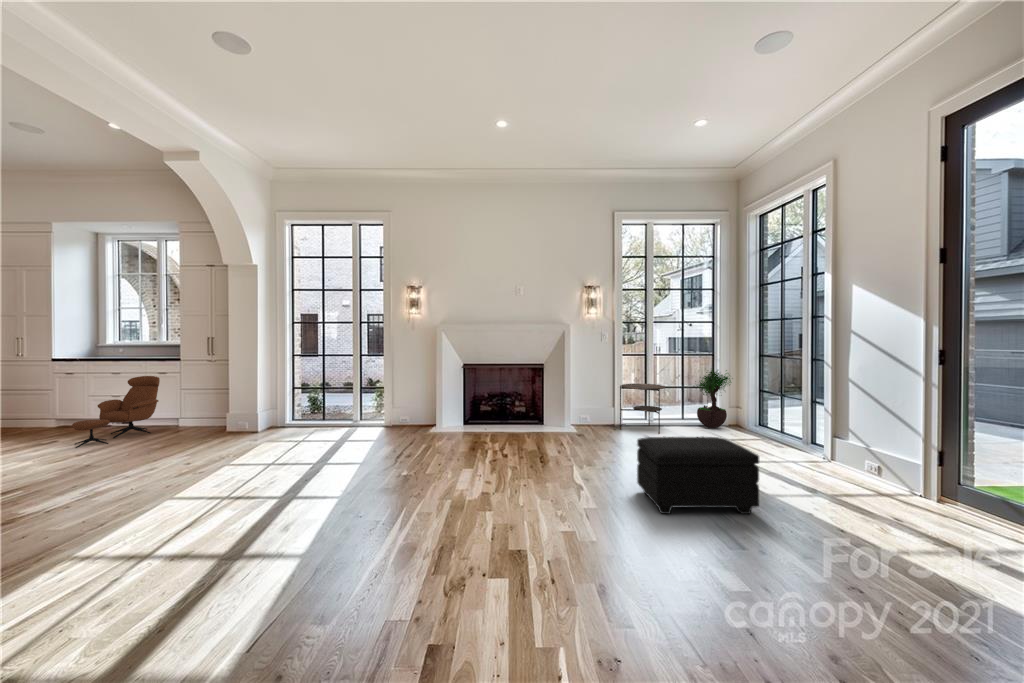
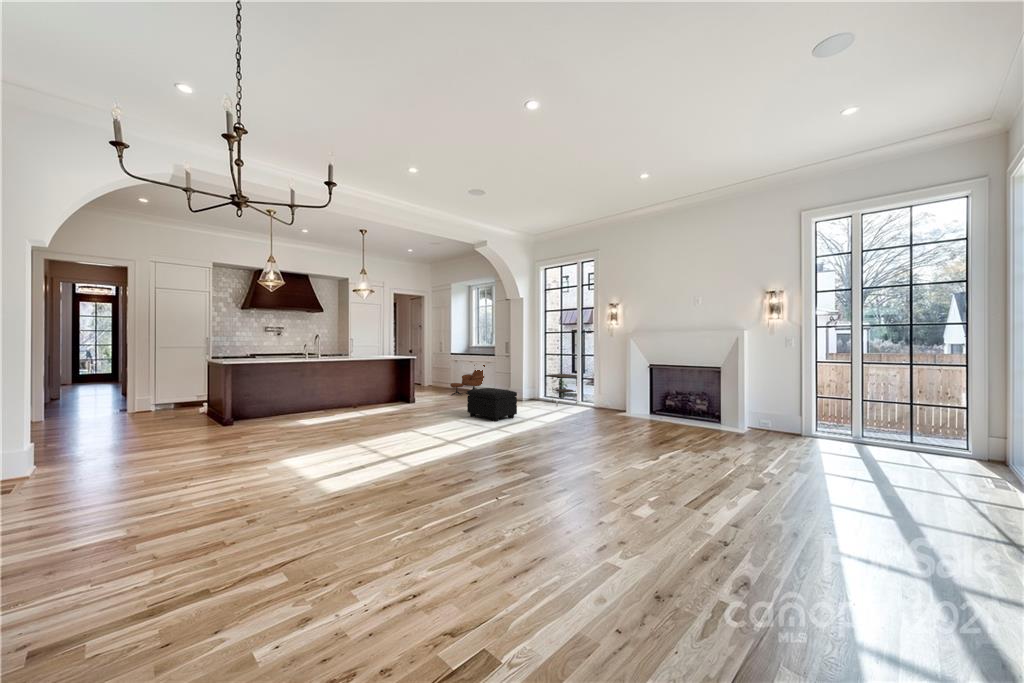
potted tree: present [697,370,731,428] -> none [916,379,989,460]
side table: present [620,384,665,434] -> present [548,374,577,406]
footstool: present [637,436,759,514] -> present [467,388,517,422]

